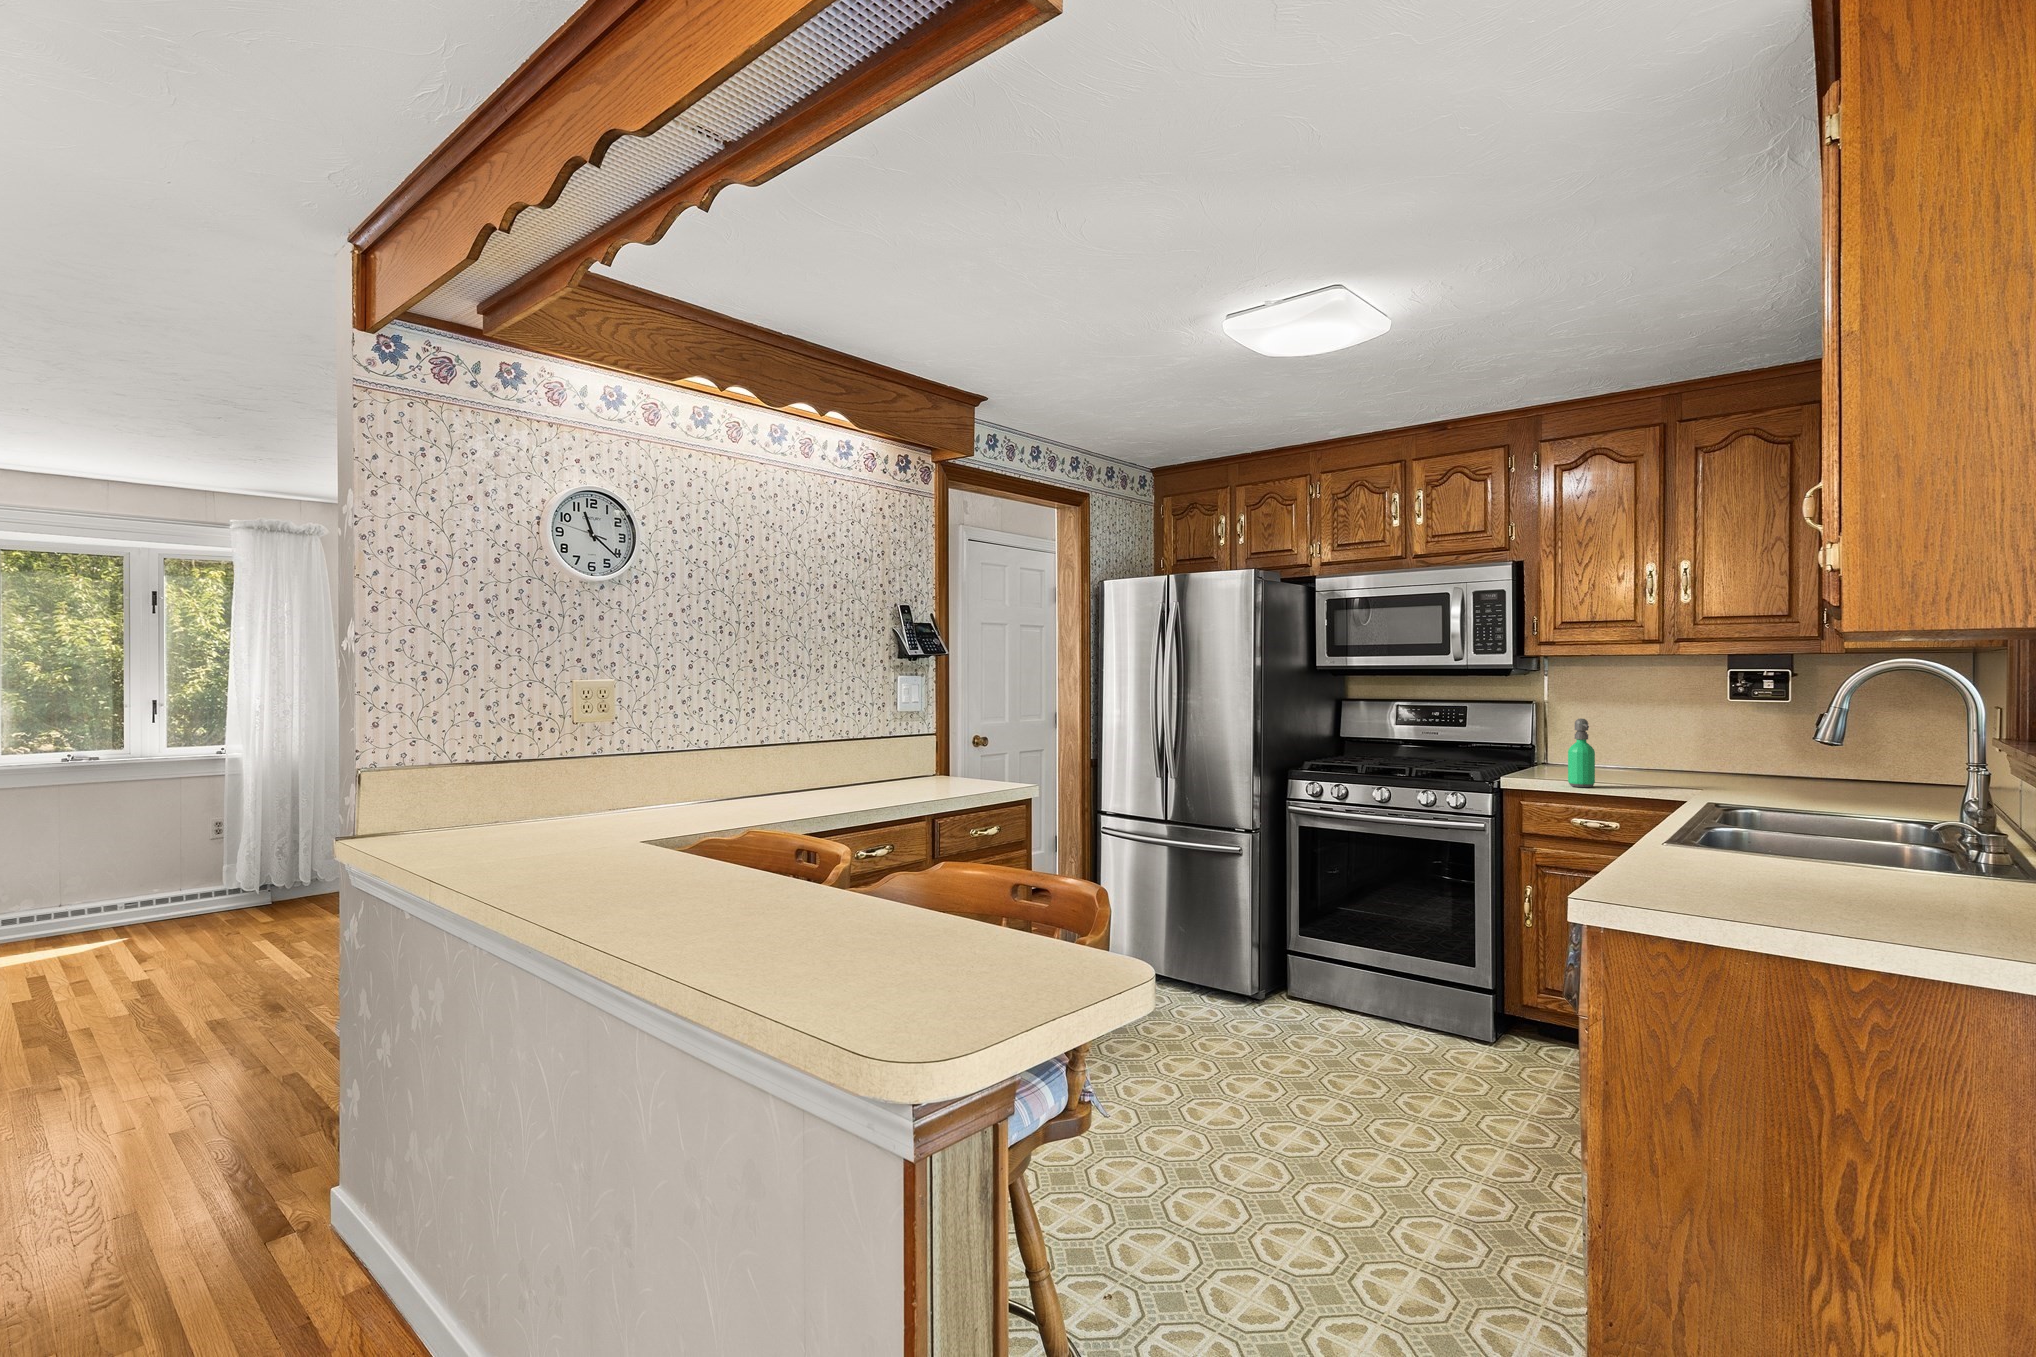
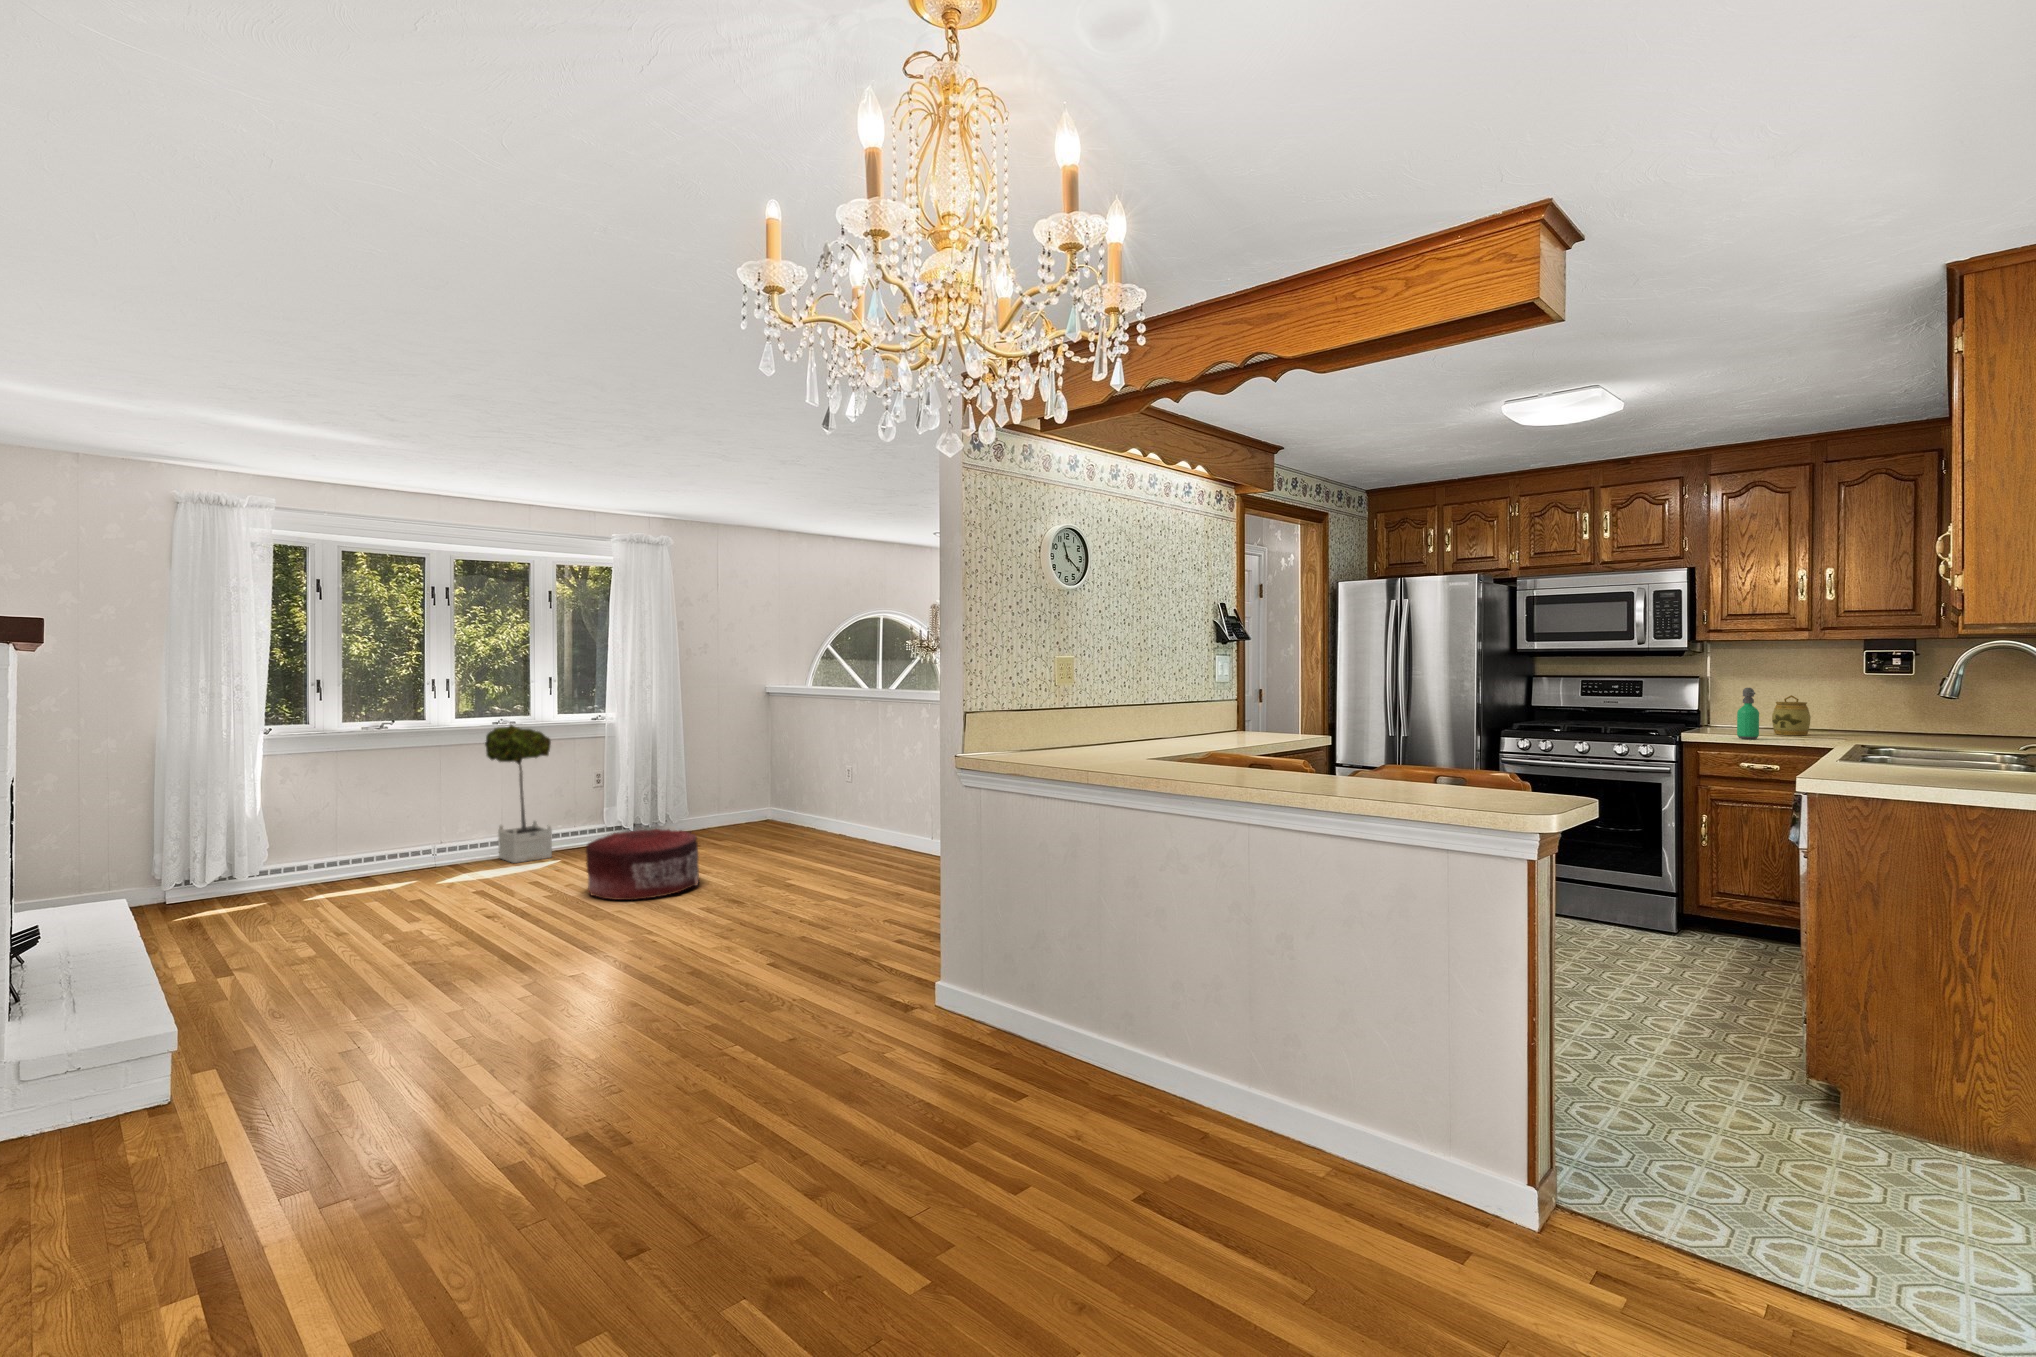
jar: none [1618,727,1665,780] -> present [1772,695,1811,735]
potted tree: none [18,762,124,944] -> present [485,725,552,863]
pouf: none [72,900,270,1008] -> present [586,829,700,900]

